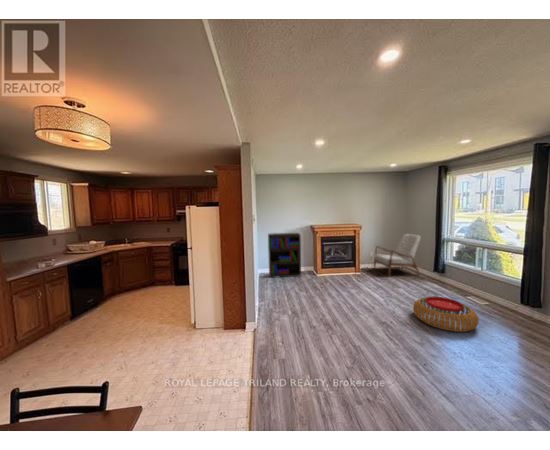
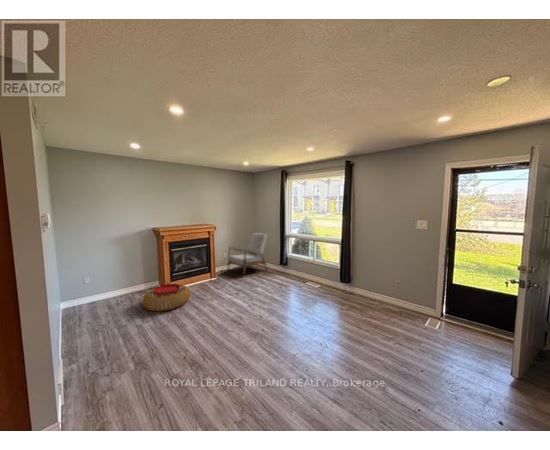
bookshelf: present [268,233,301,278] -> none [79,239,142,312]
pouf: present [413,297,479,332] -> present [142,284,190,311]

